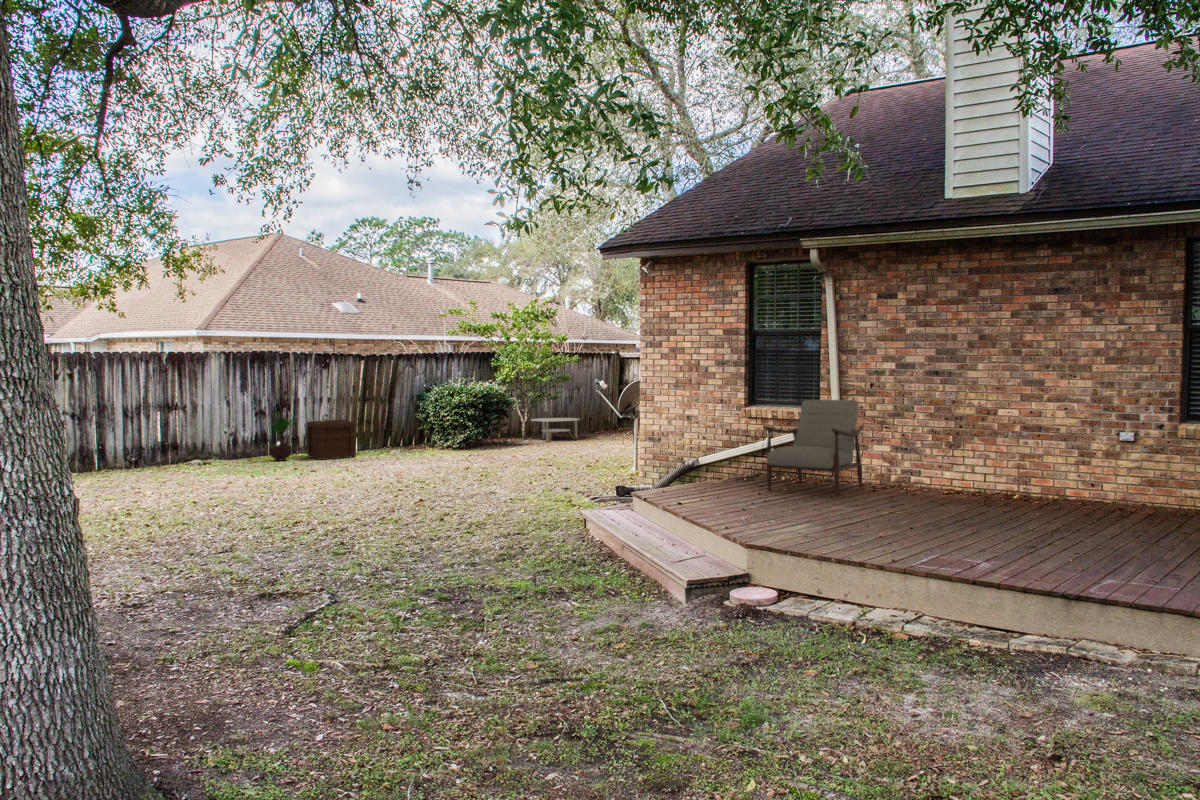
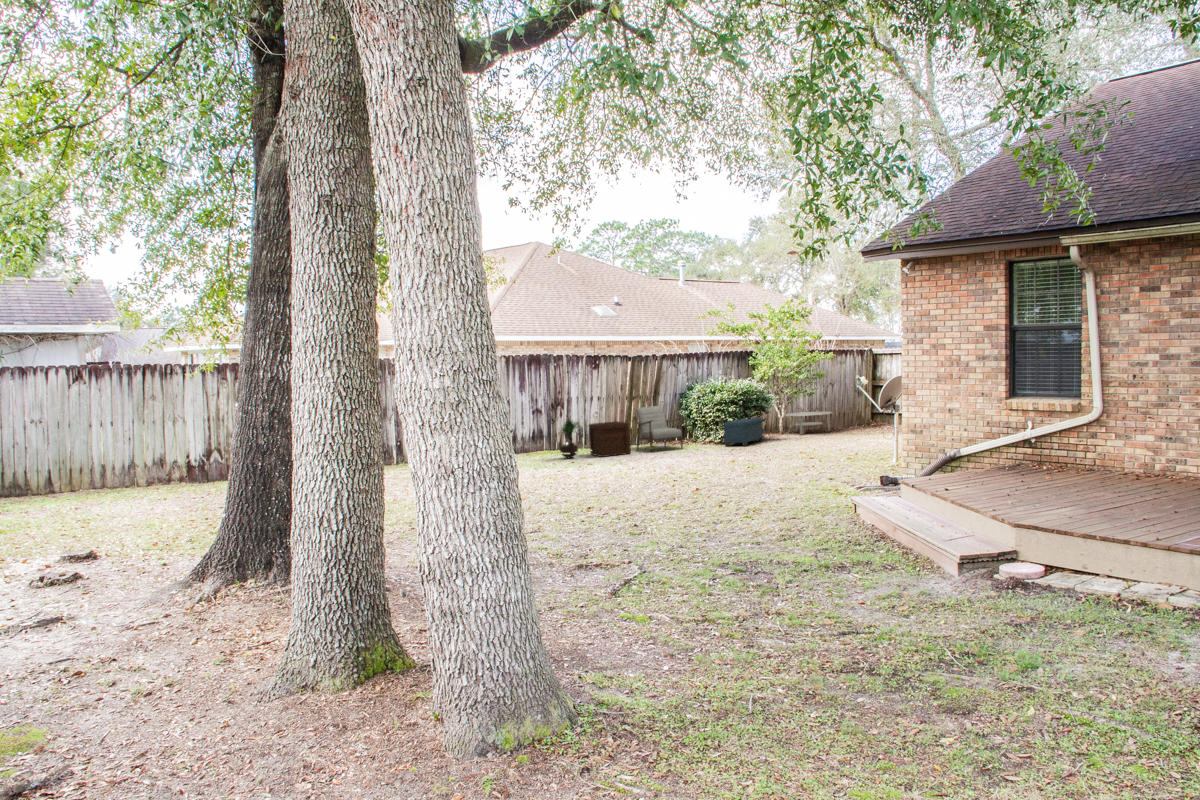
chair: present [764,400,862,496] -> present [636,406,683,452]
bench: none [463,421,506,452] -> present [723,417,763,446]

